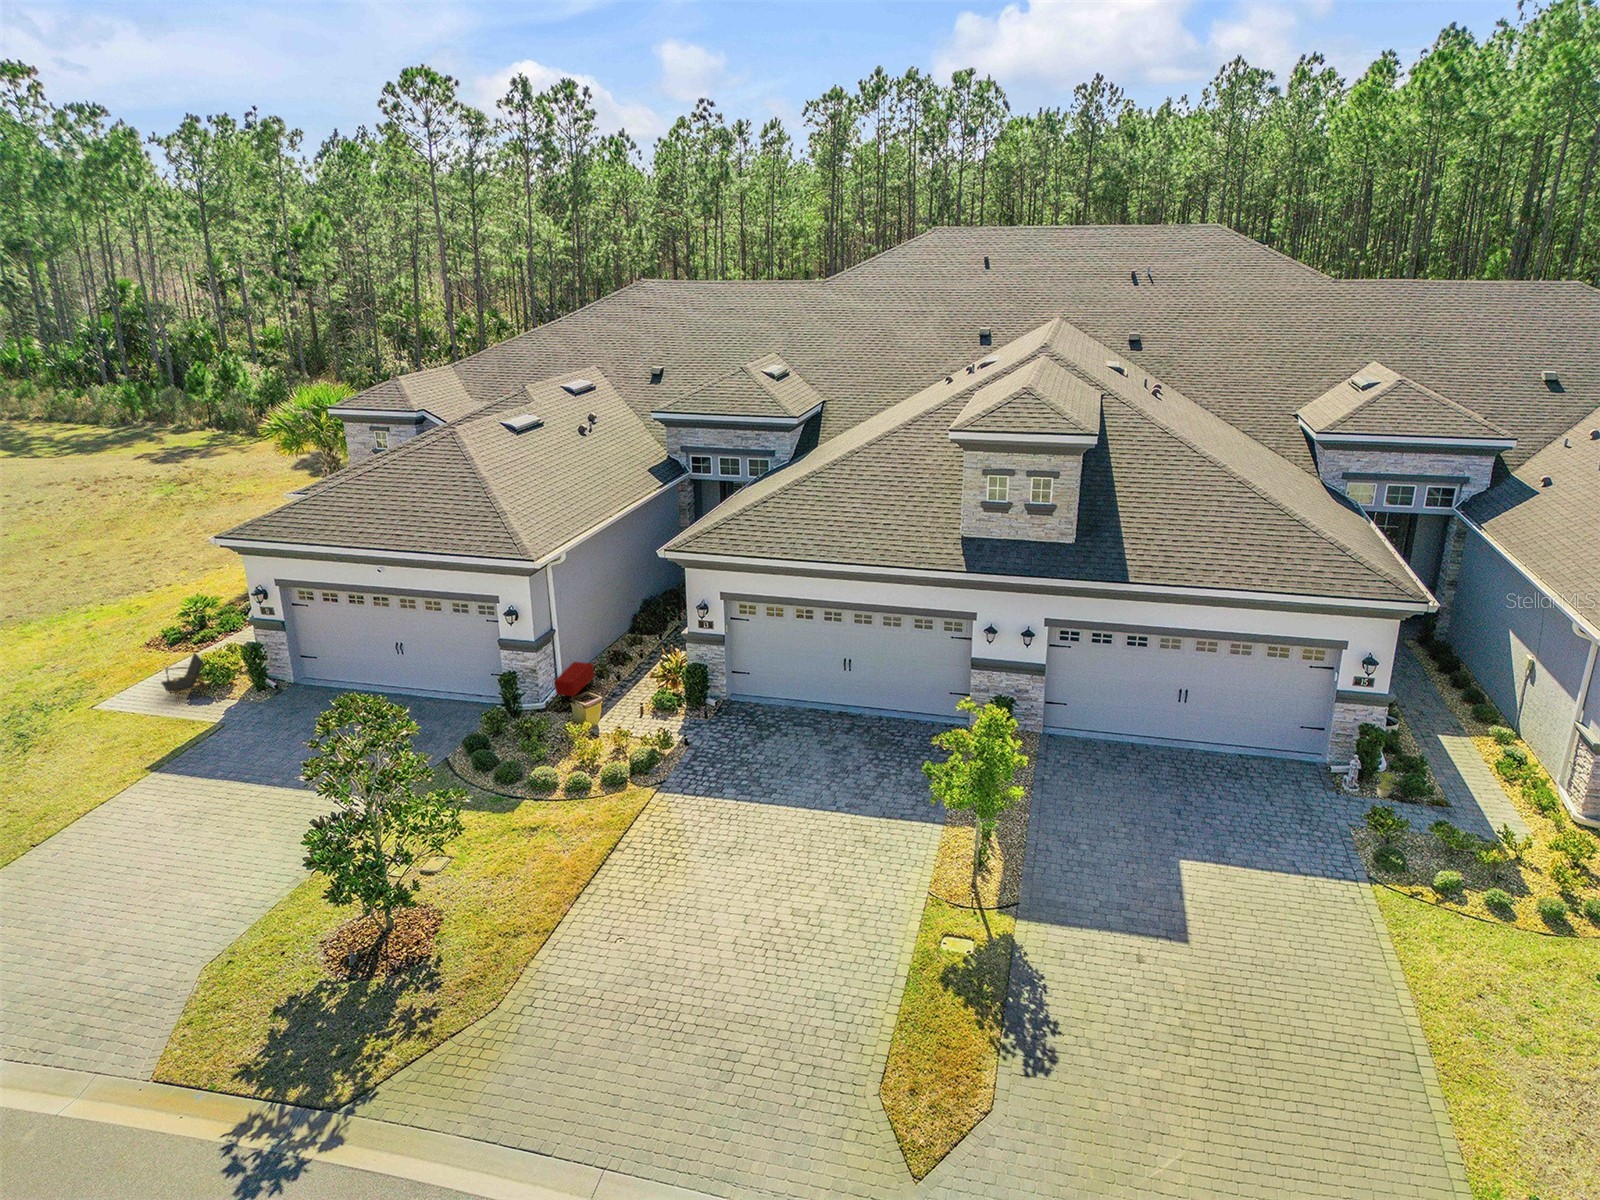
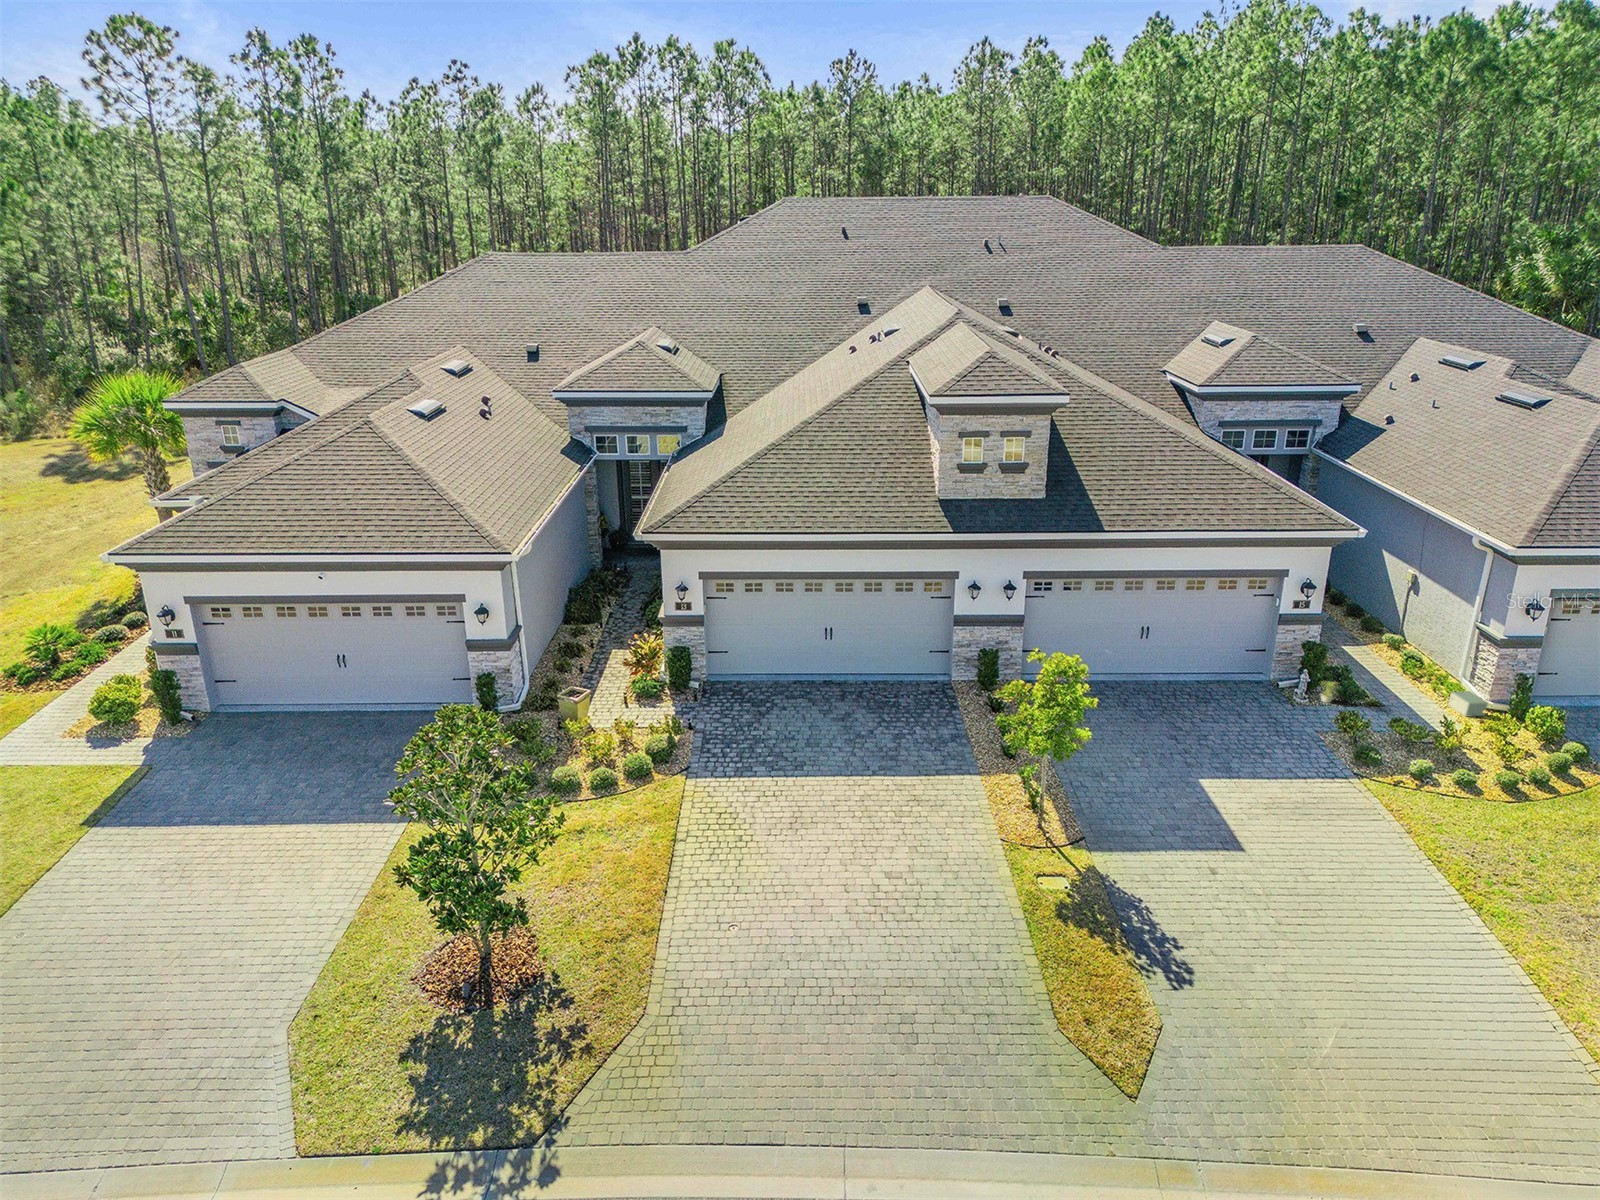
lounge chair: present [162,654,208,703] -> none [45,691,107,751]
bench: present [554,662,595,701] -> none [526,658,563,700]
storage box: none [1535,802,1581,835] -> present [1448,691,1488,717]

